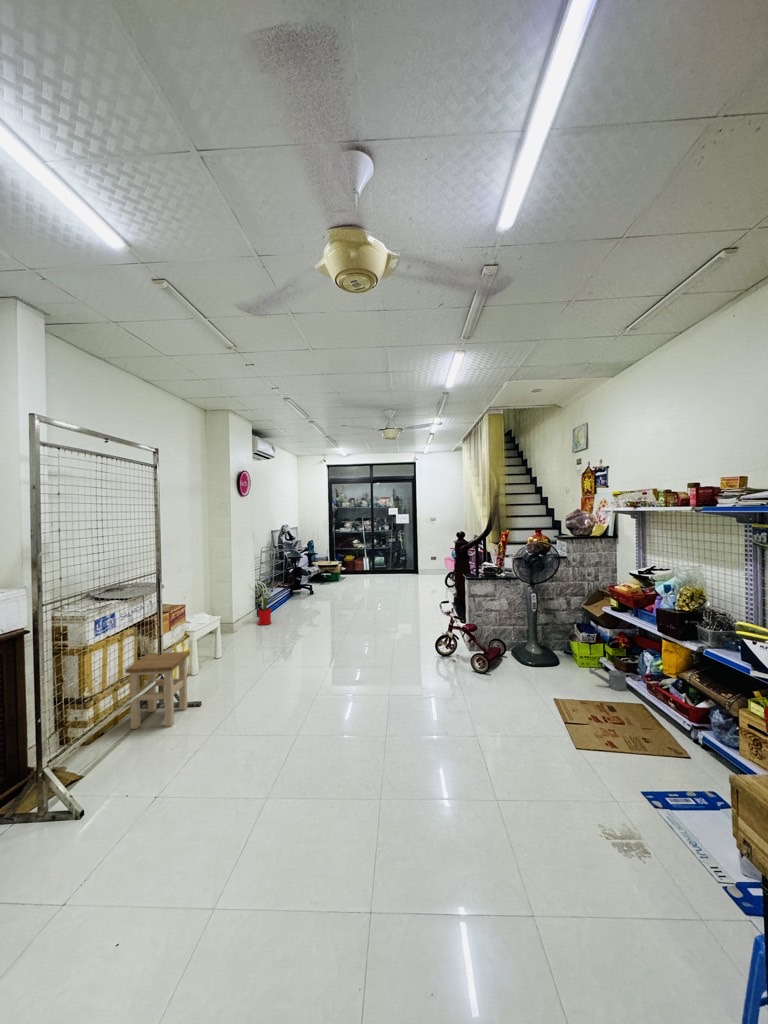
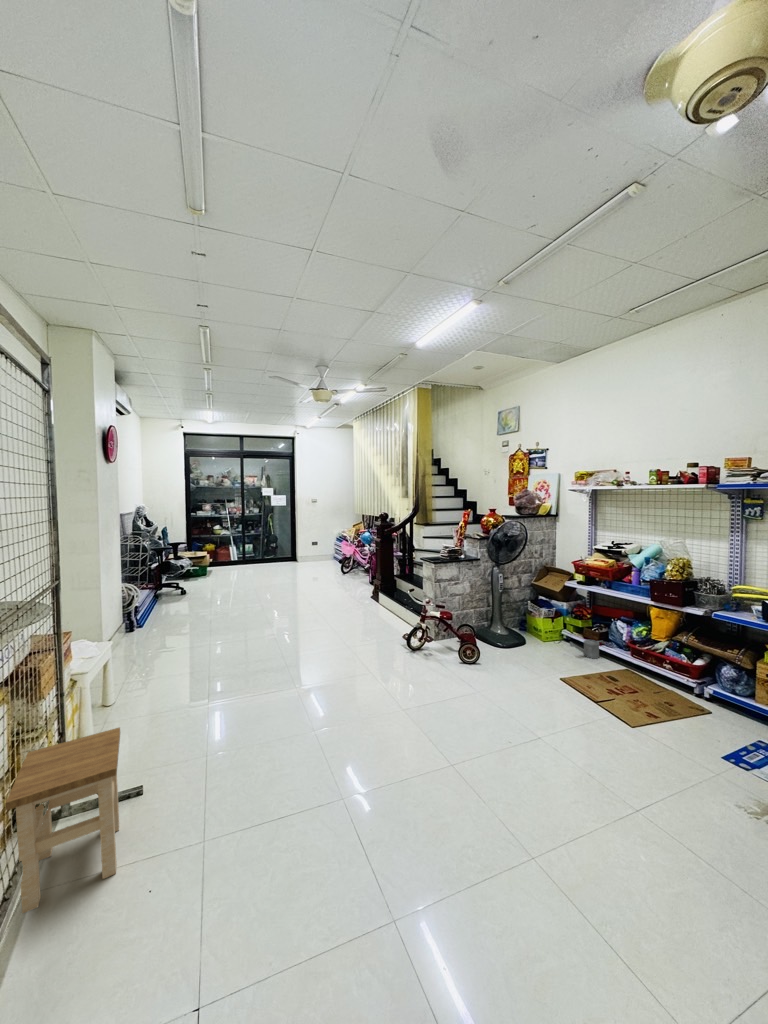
house plant: present [257,584,271,625] -> none [111,580,167,651]

